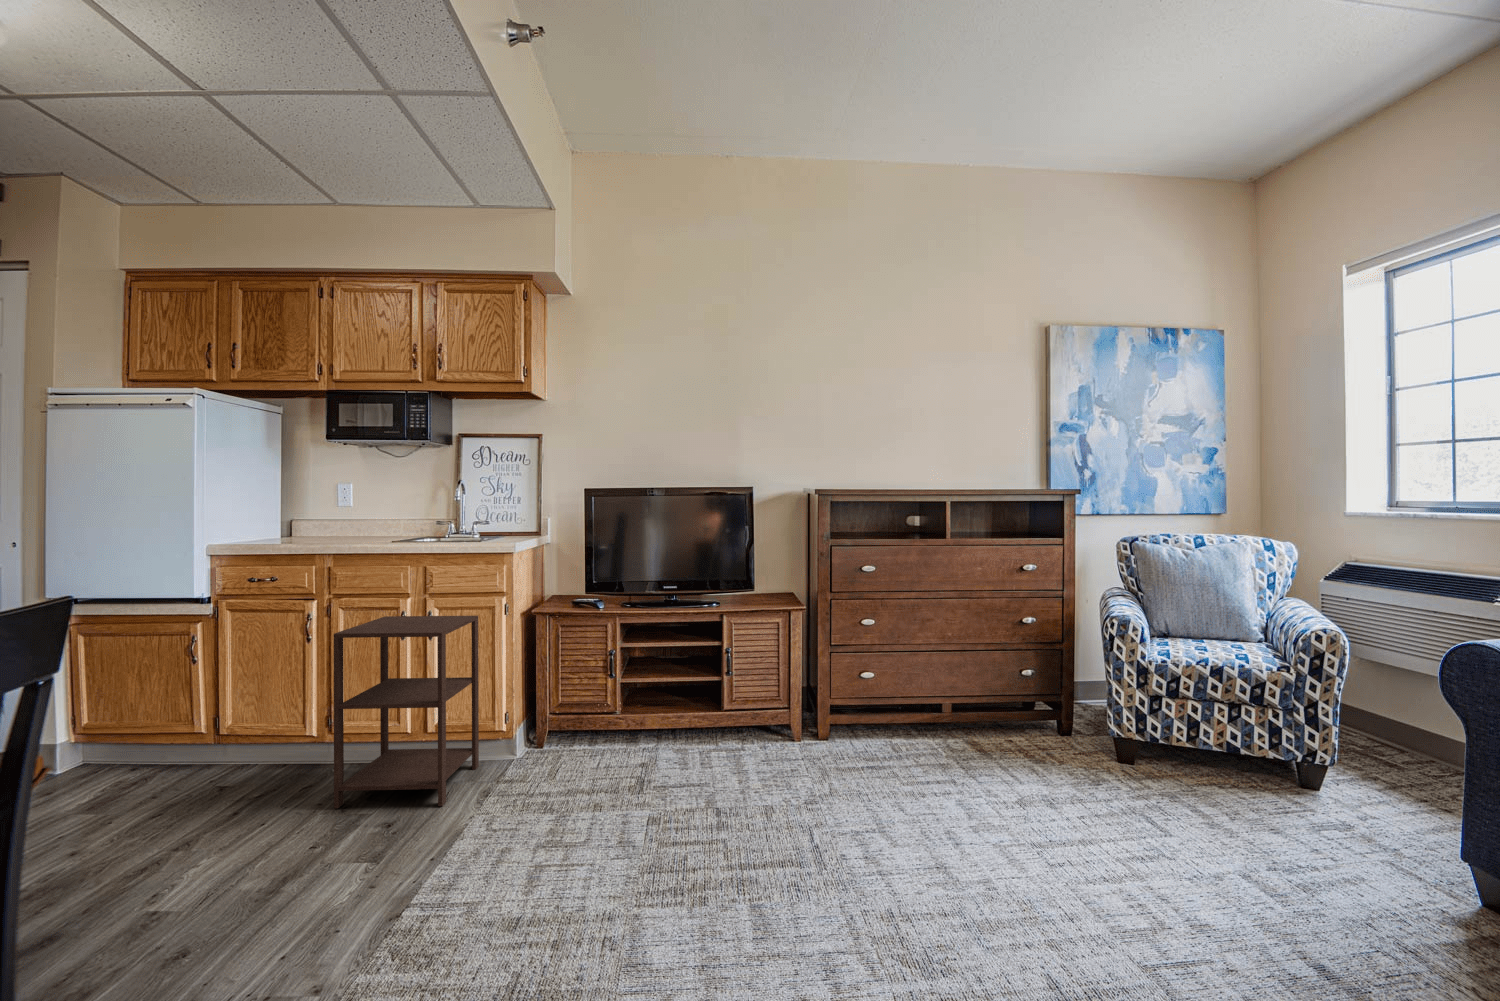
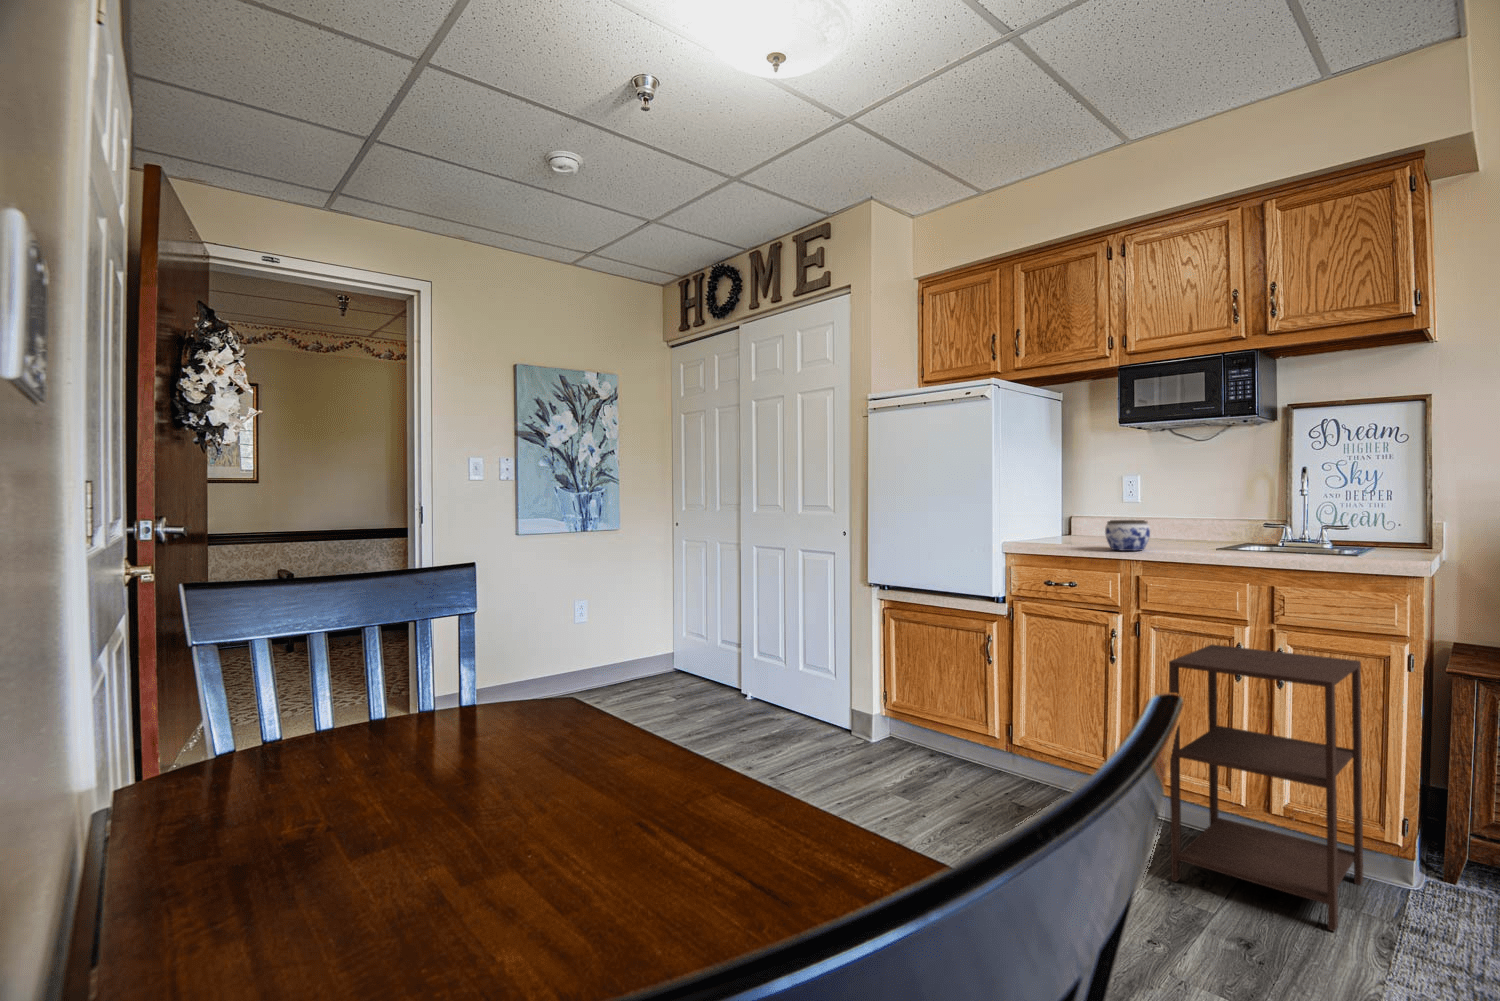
jar: none [304,520,344,546] -> present [1105,520,1150,551]

